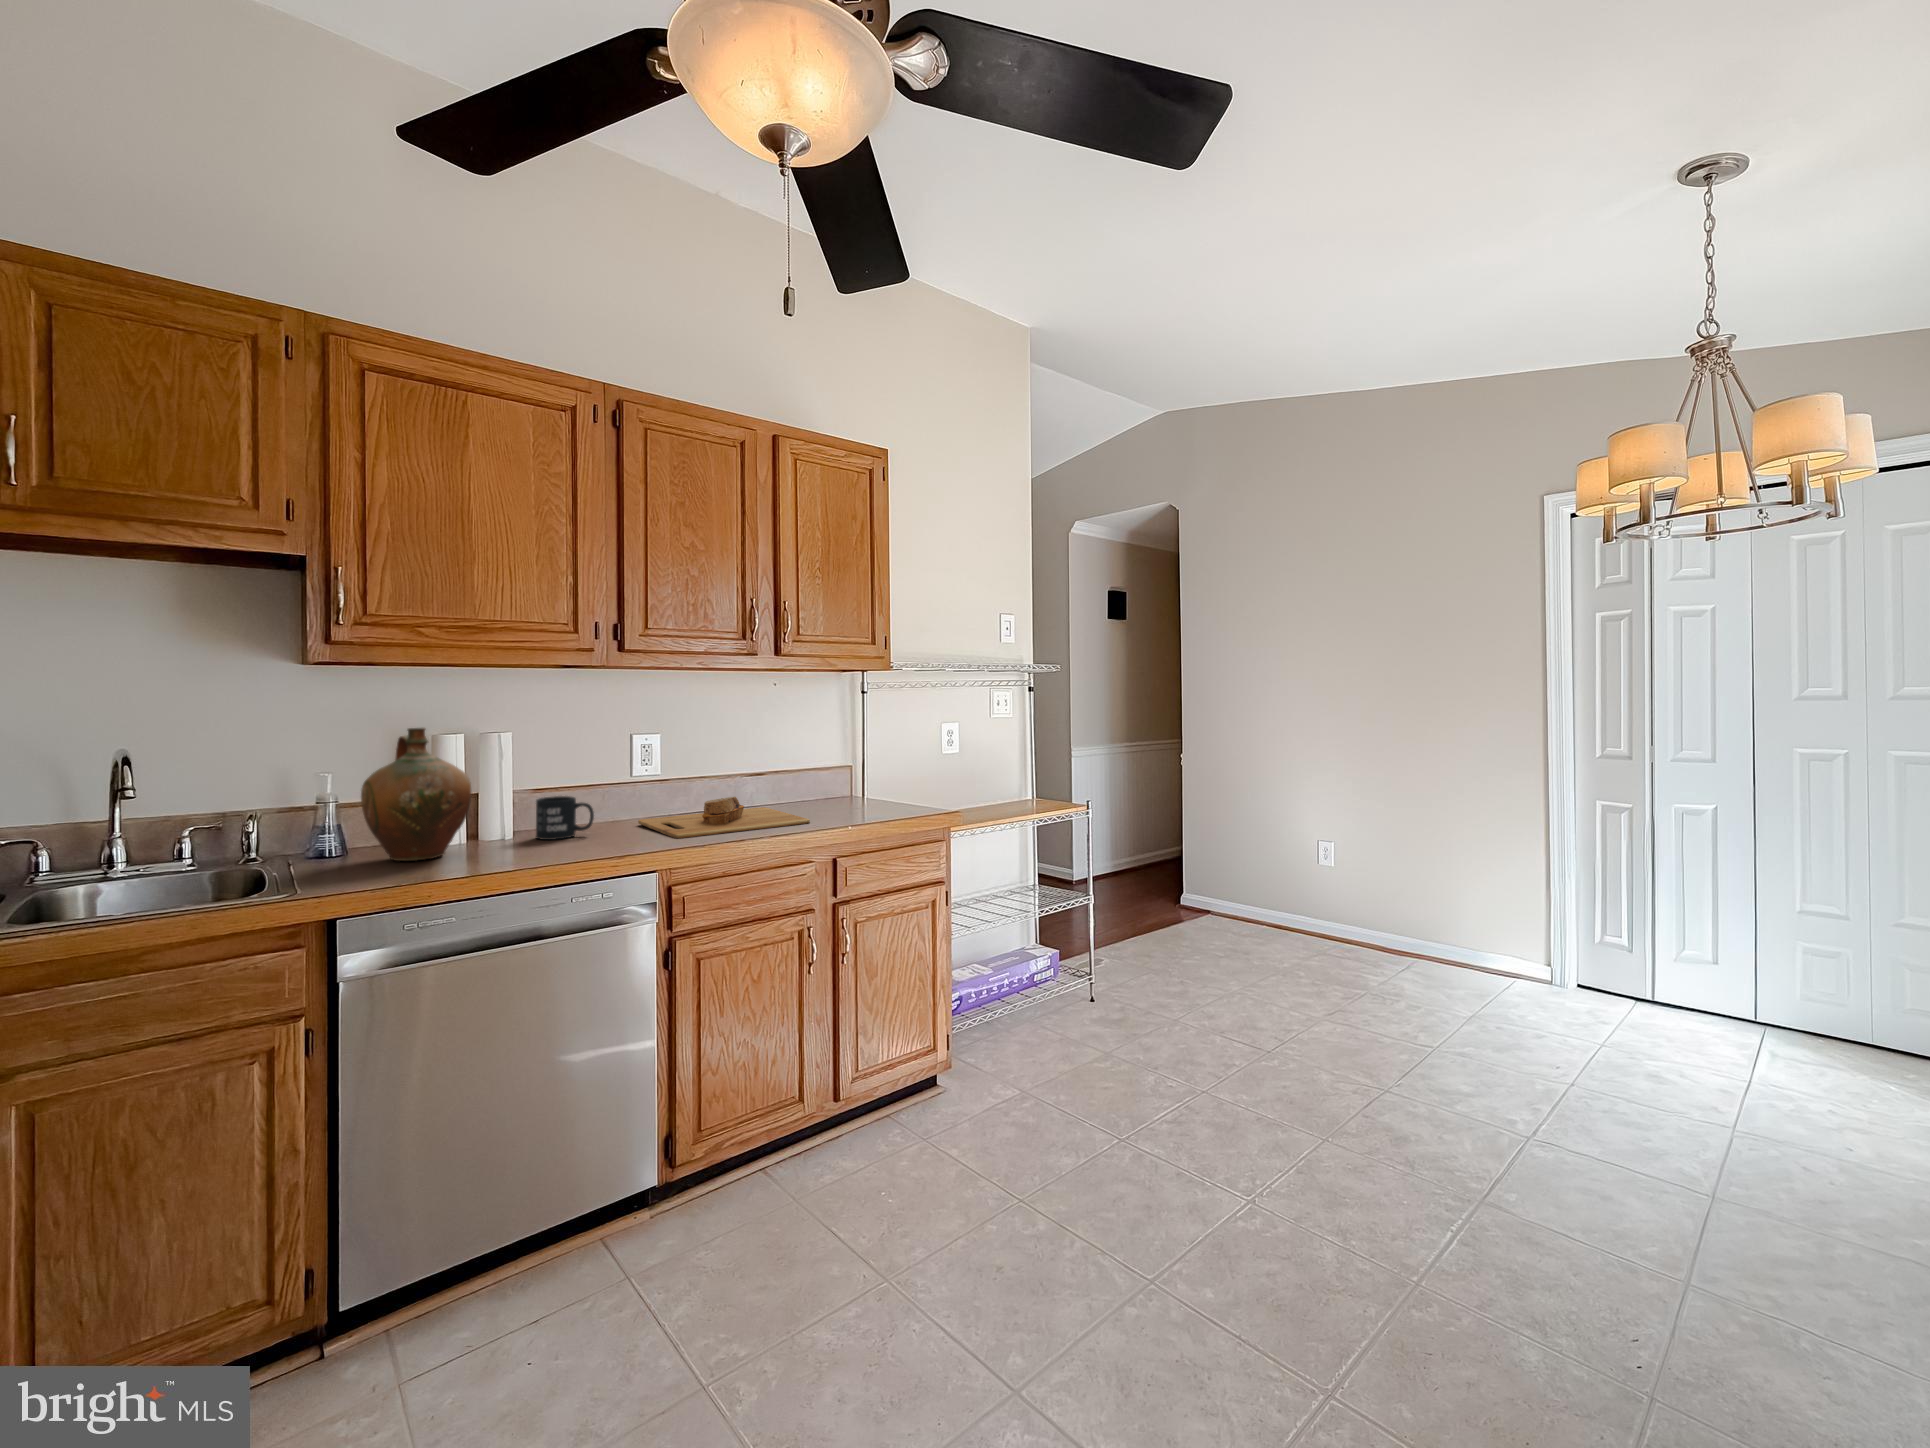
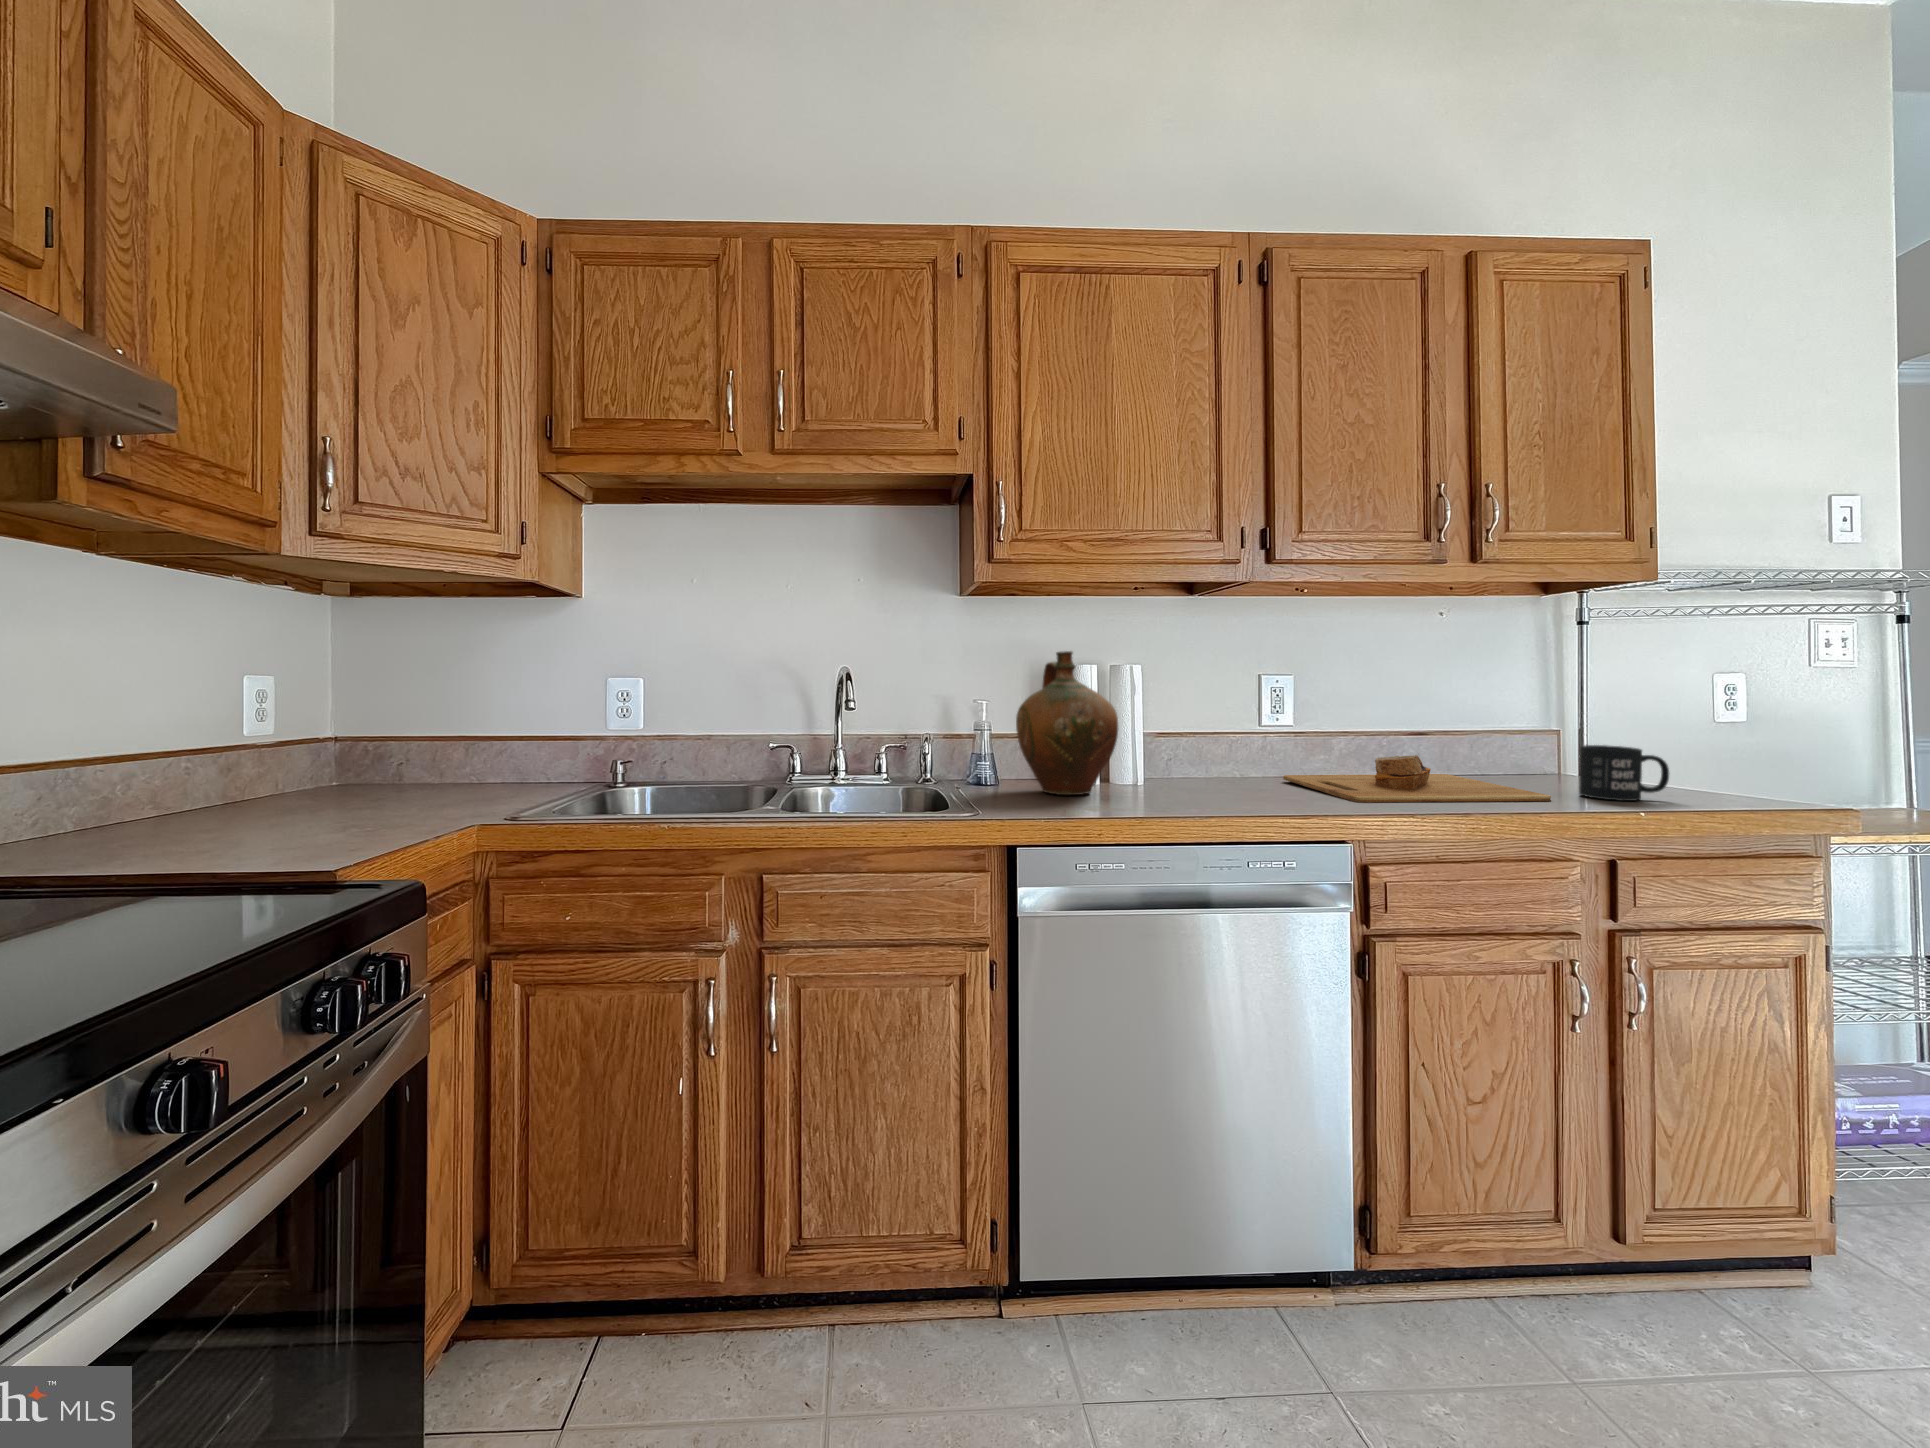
mug: present [536,796,594,840] -> present [1579,745,1669,801]

